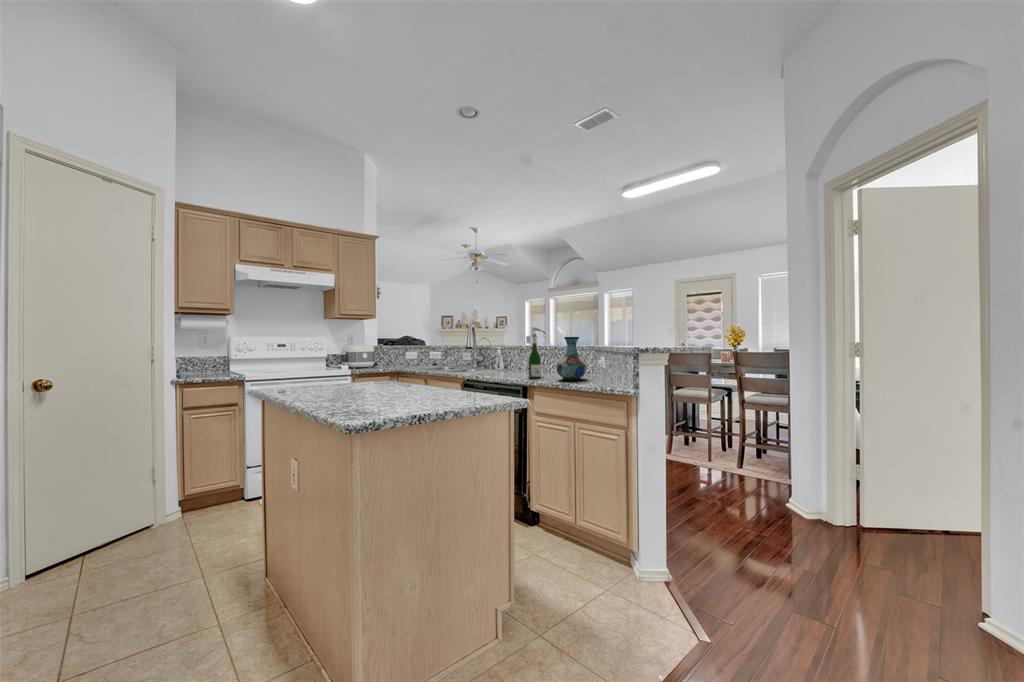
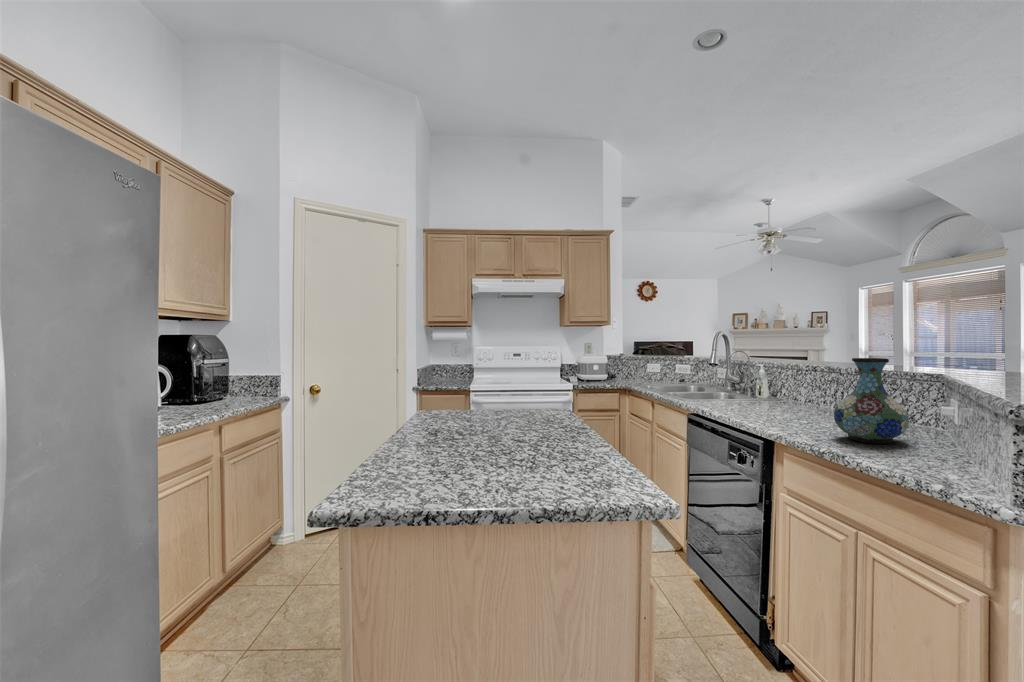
wine bottle: present [526,327,545,378] -> none [781,338,822,425]

